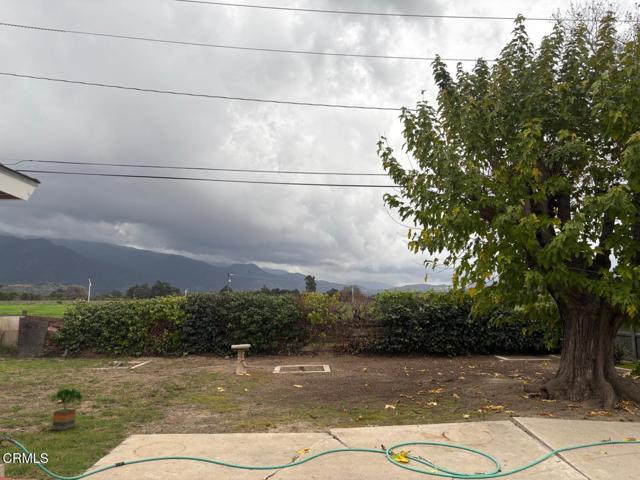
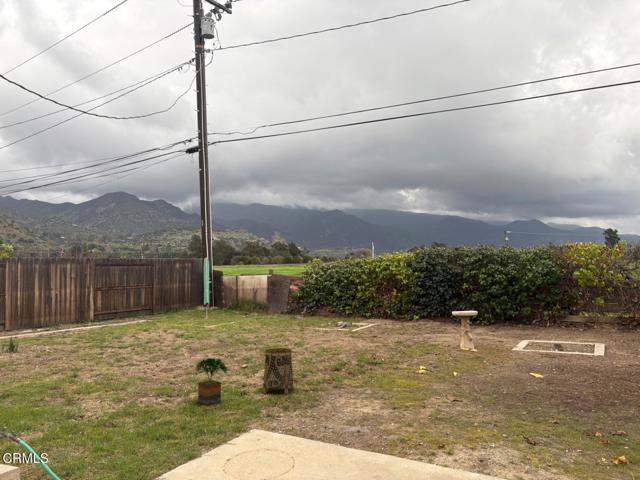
basket: none [106,378,133,417] -> present [263,348,293,394]

